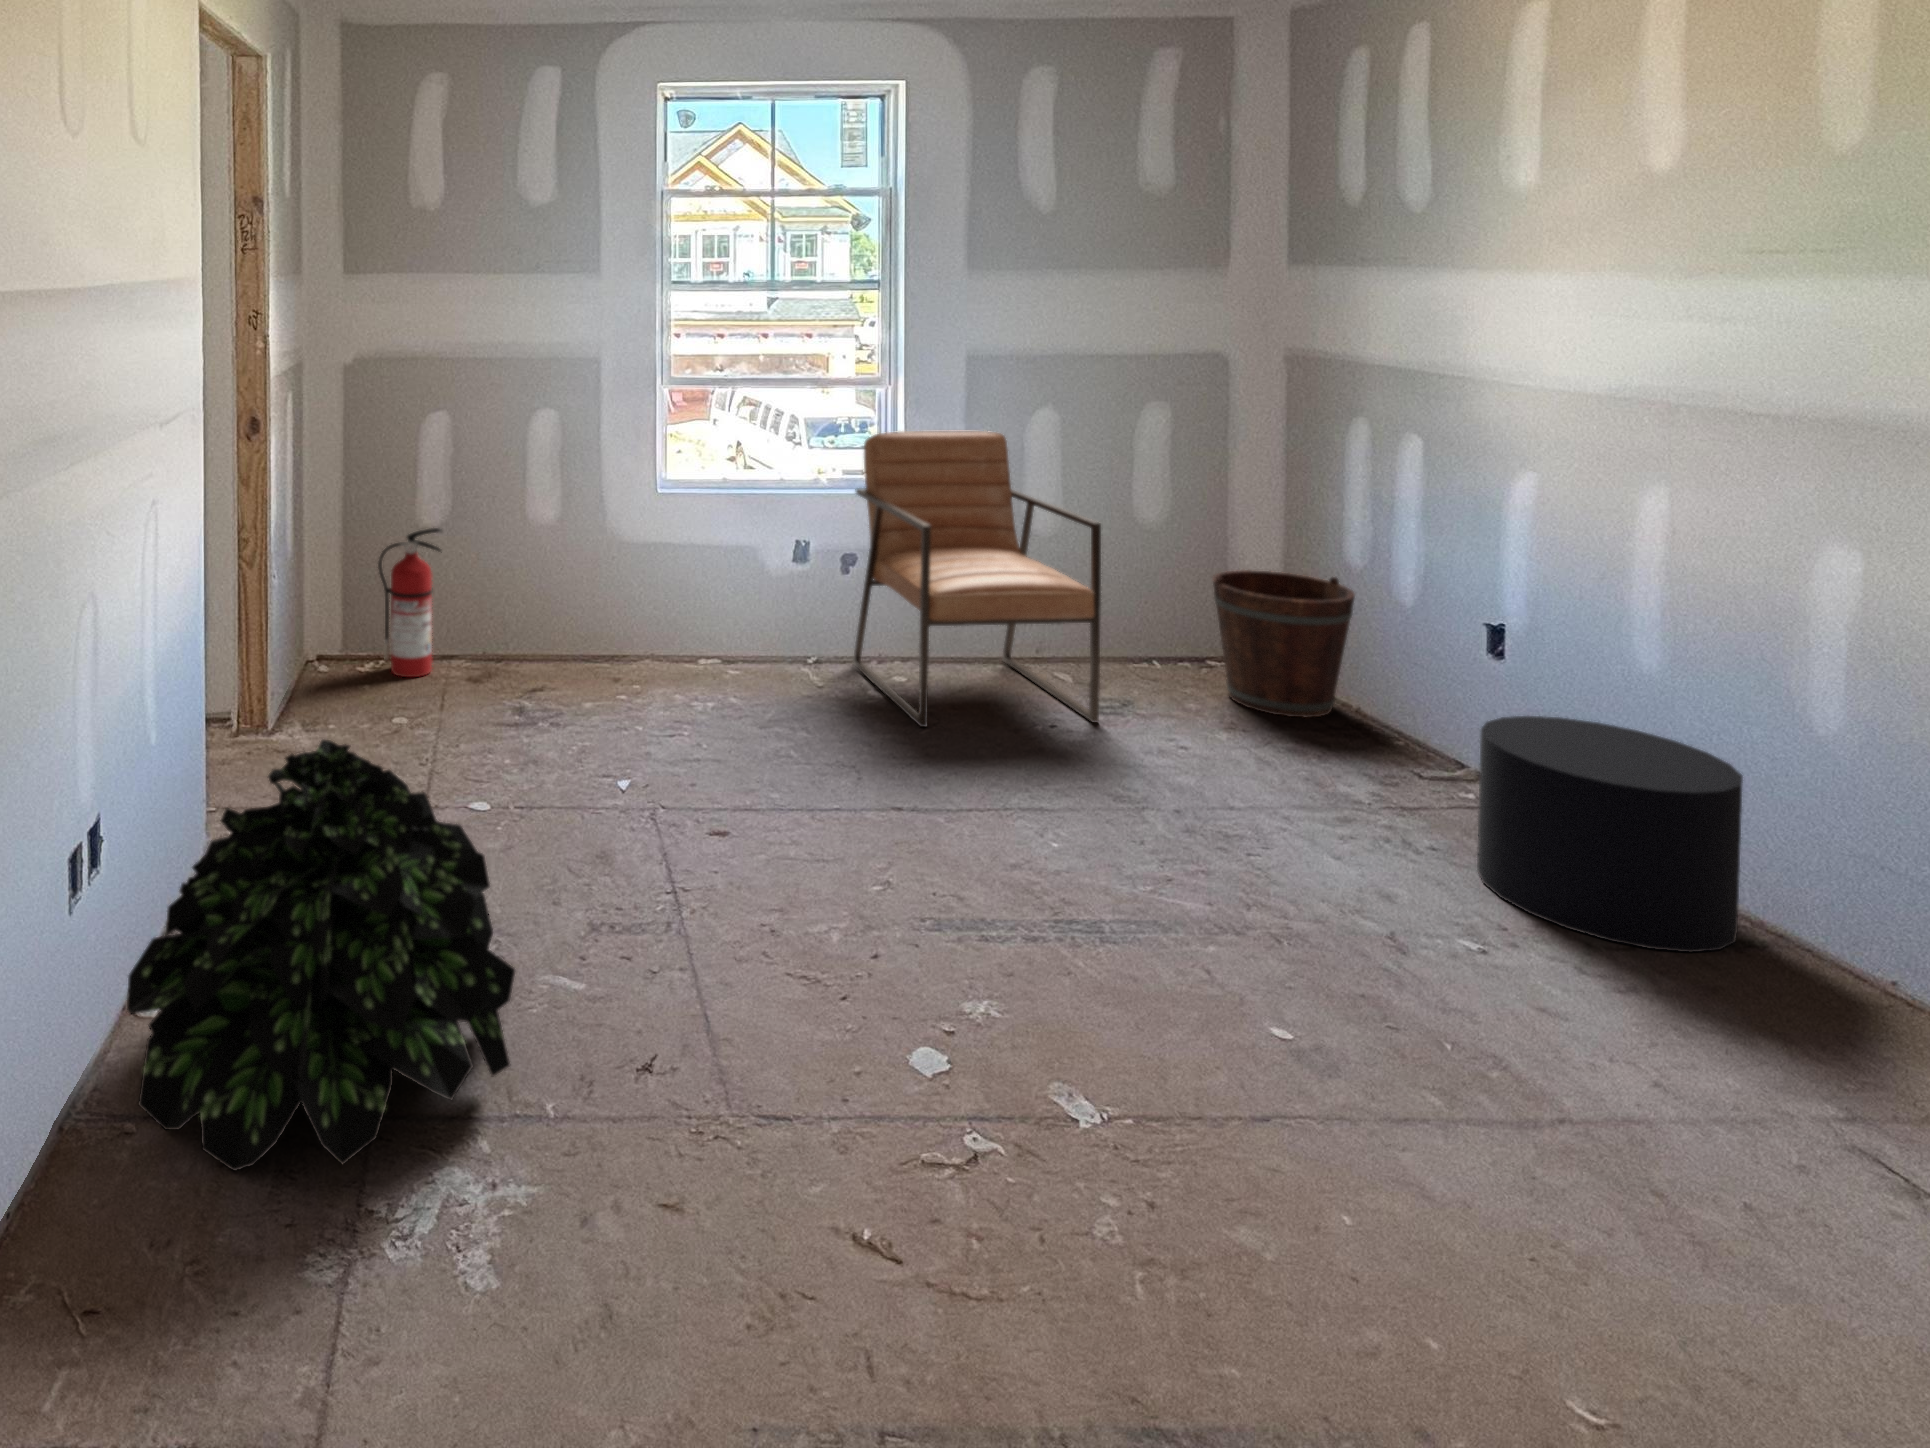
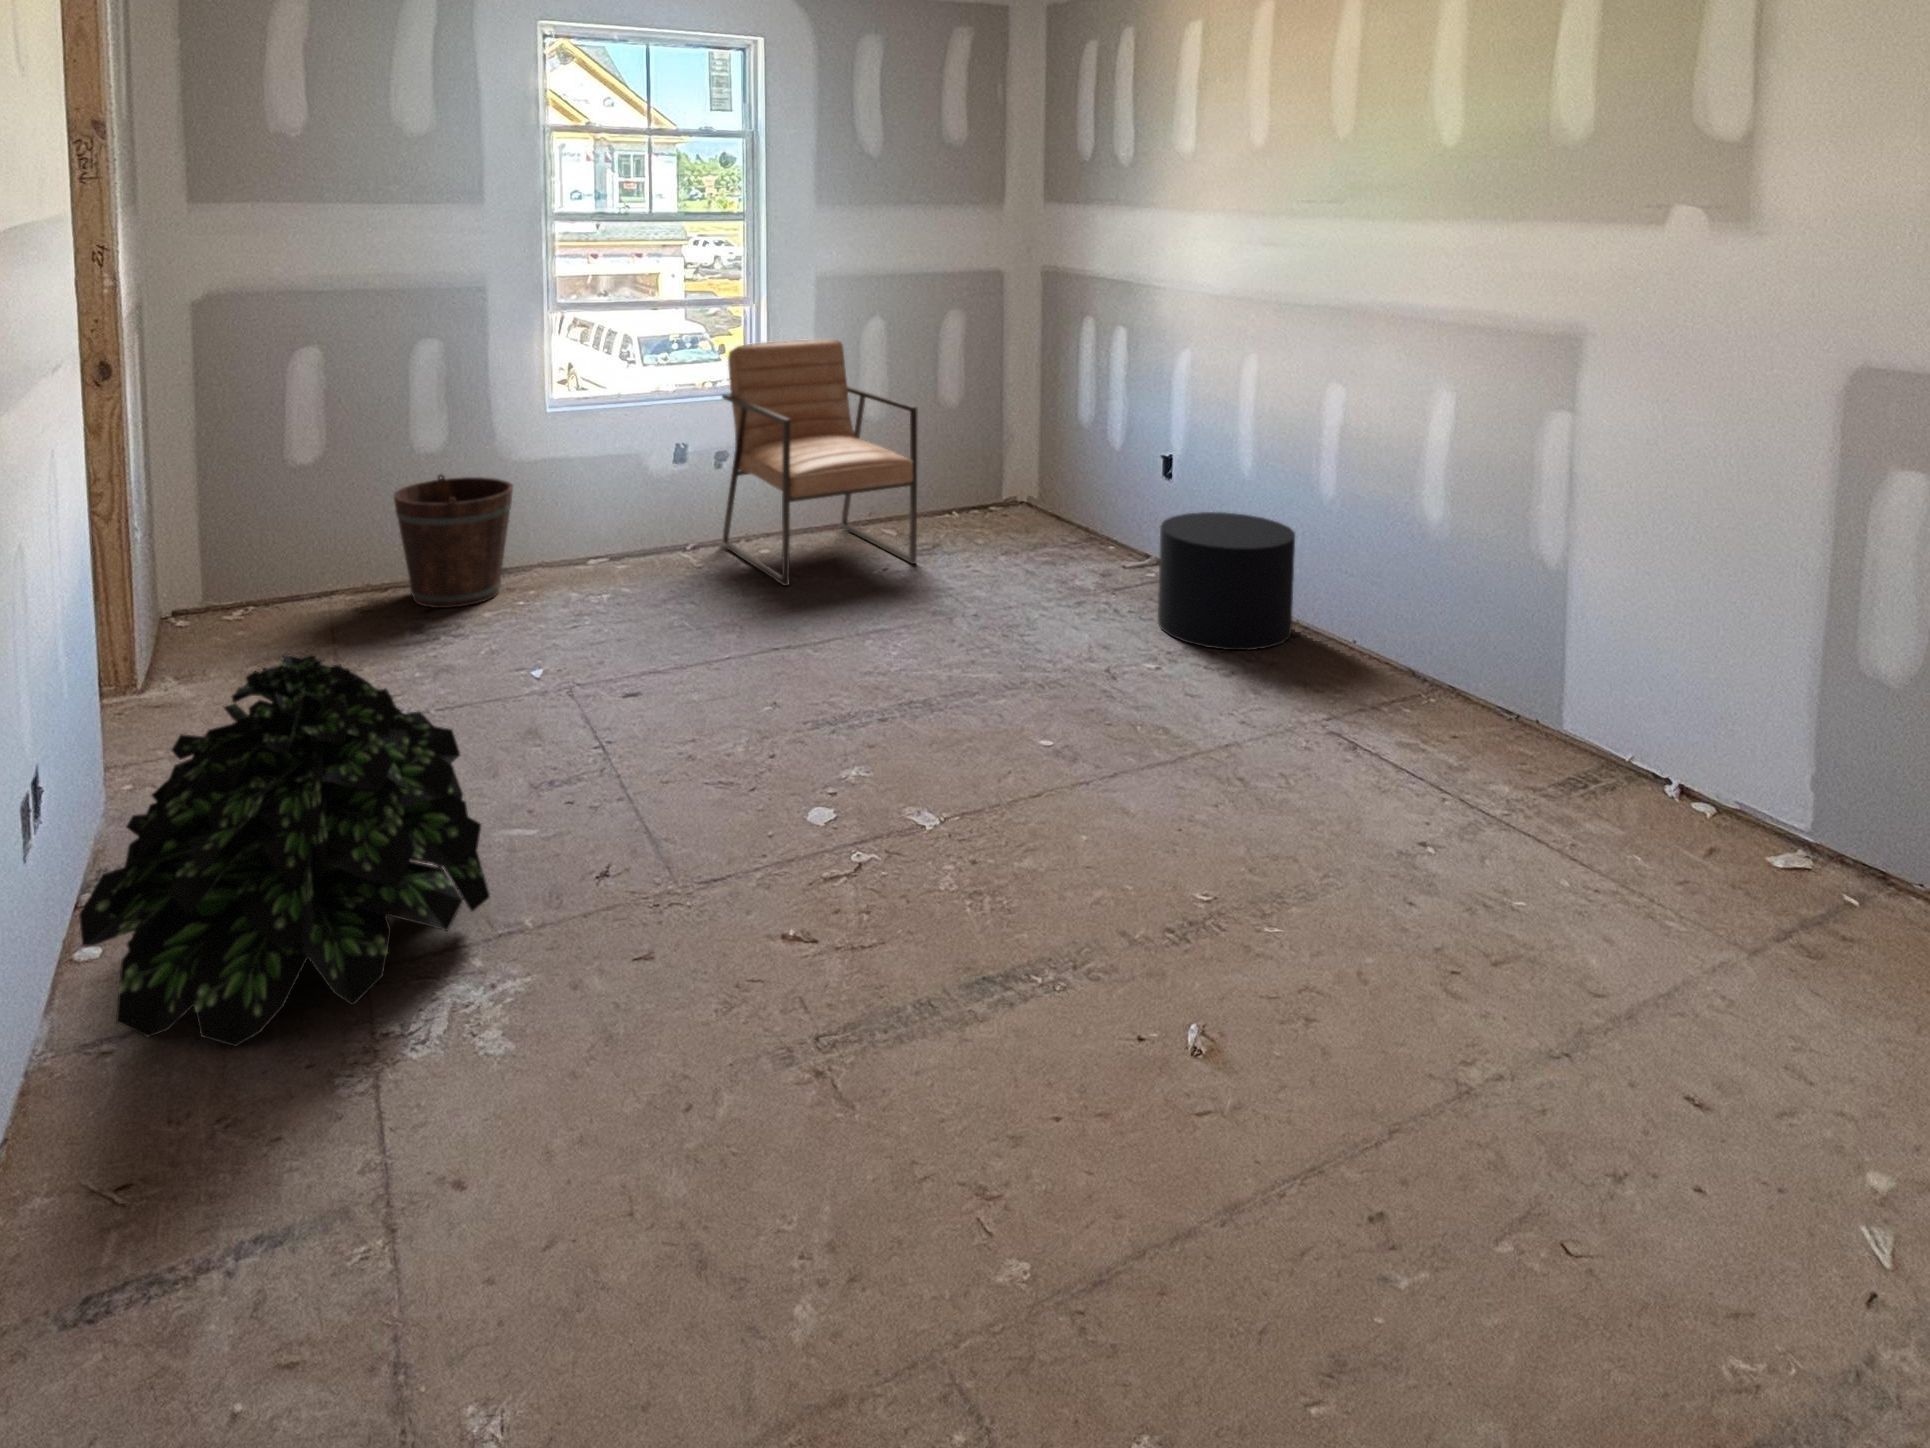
fire extinguisher: present [378,528,441,677] -> none [251,462,323,613]
bucket: present [1212,570,1355,717] -> present [394,474,513,608]

